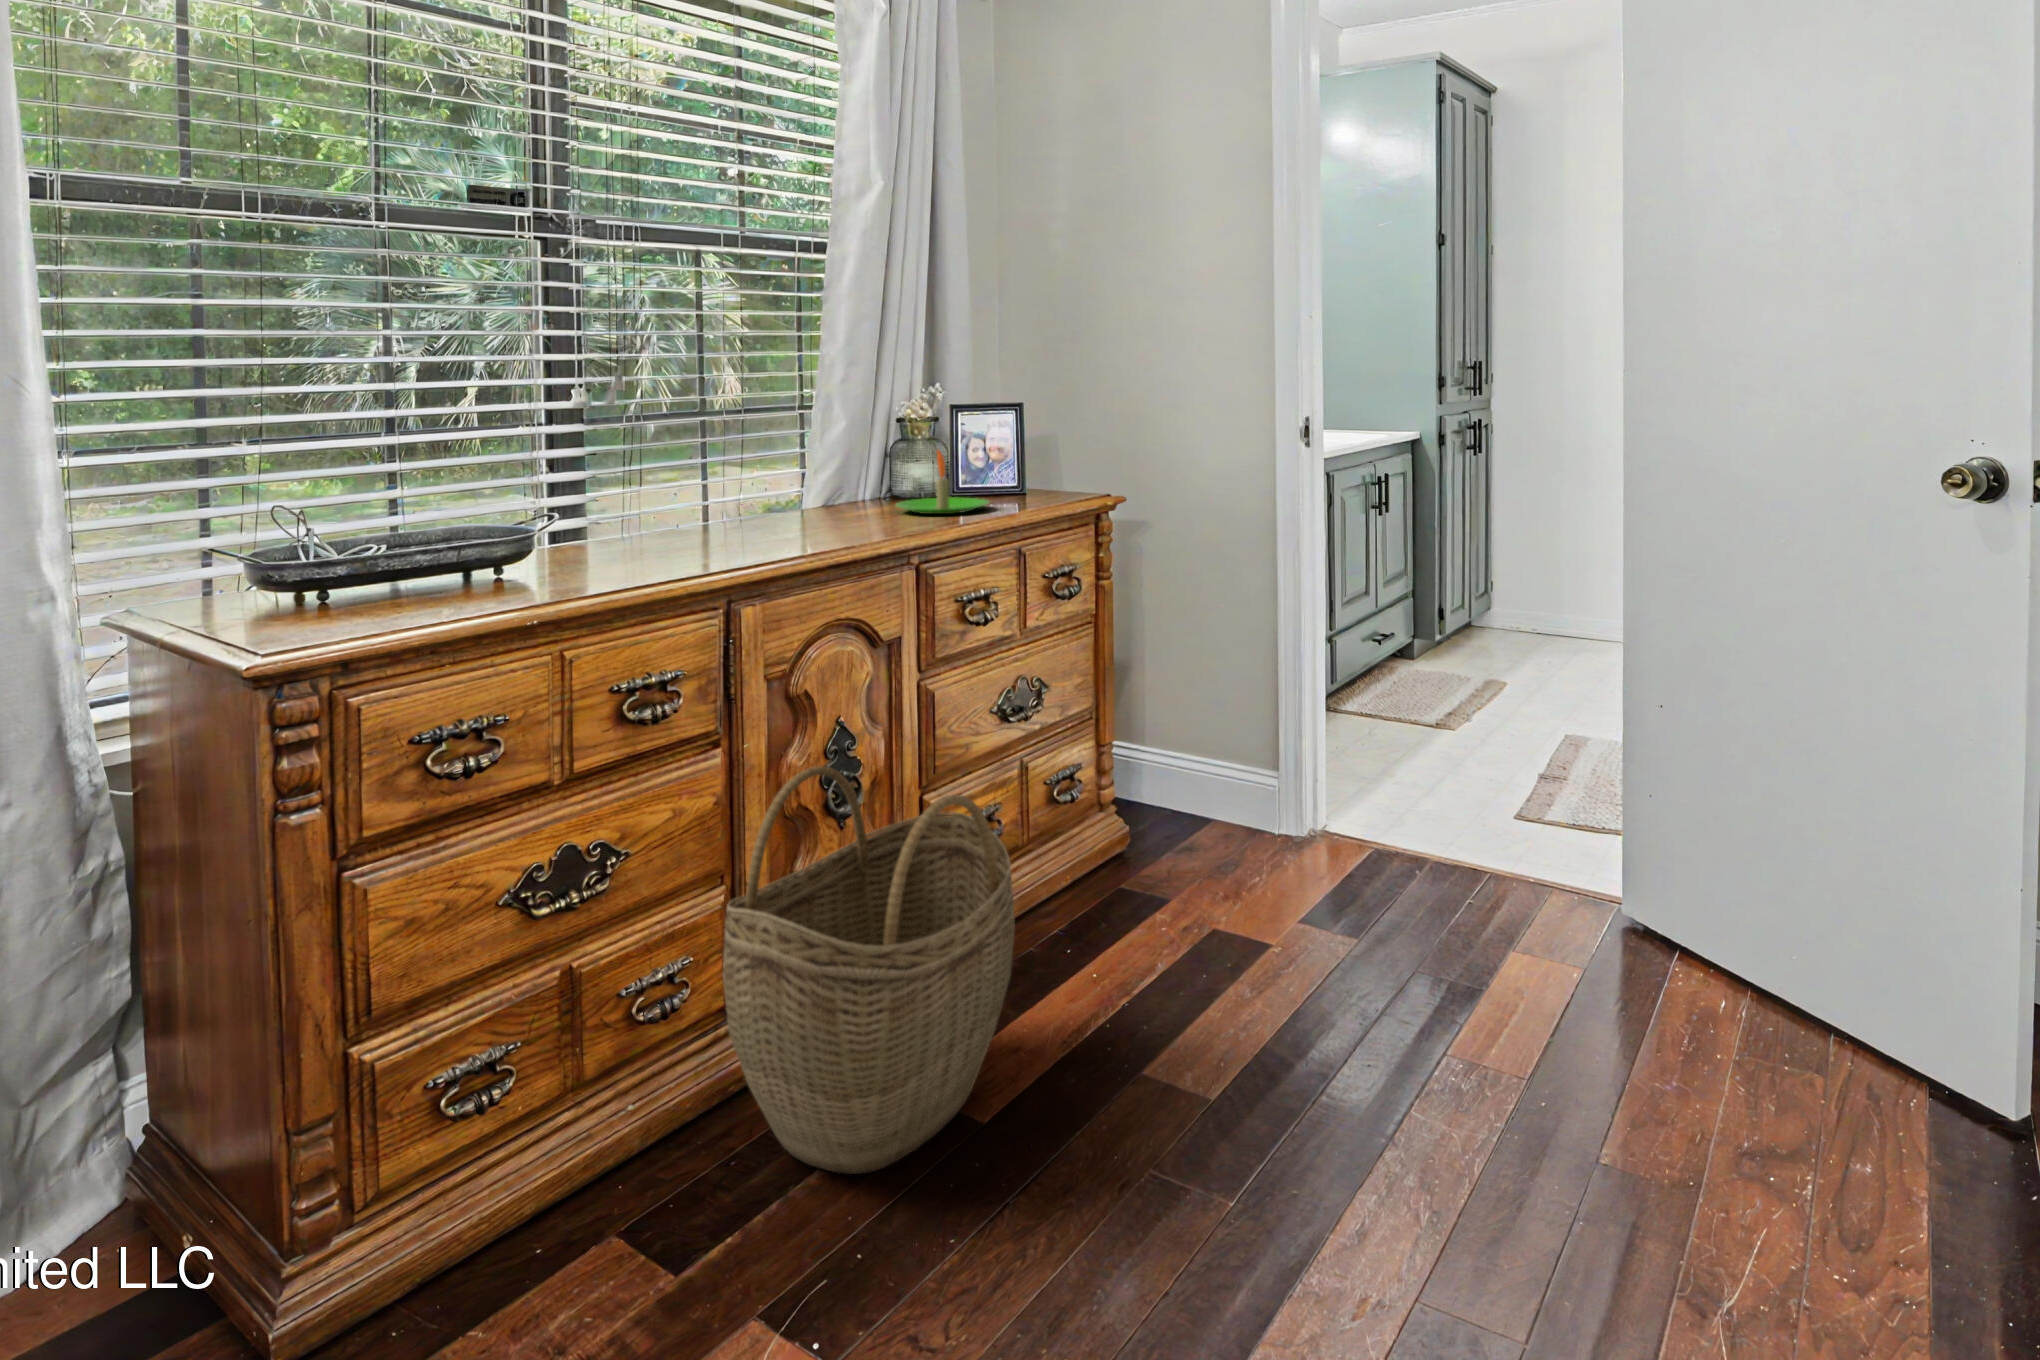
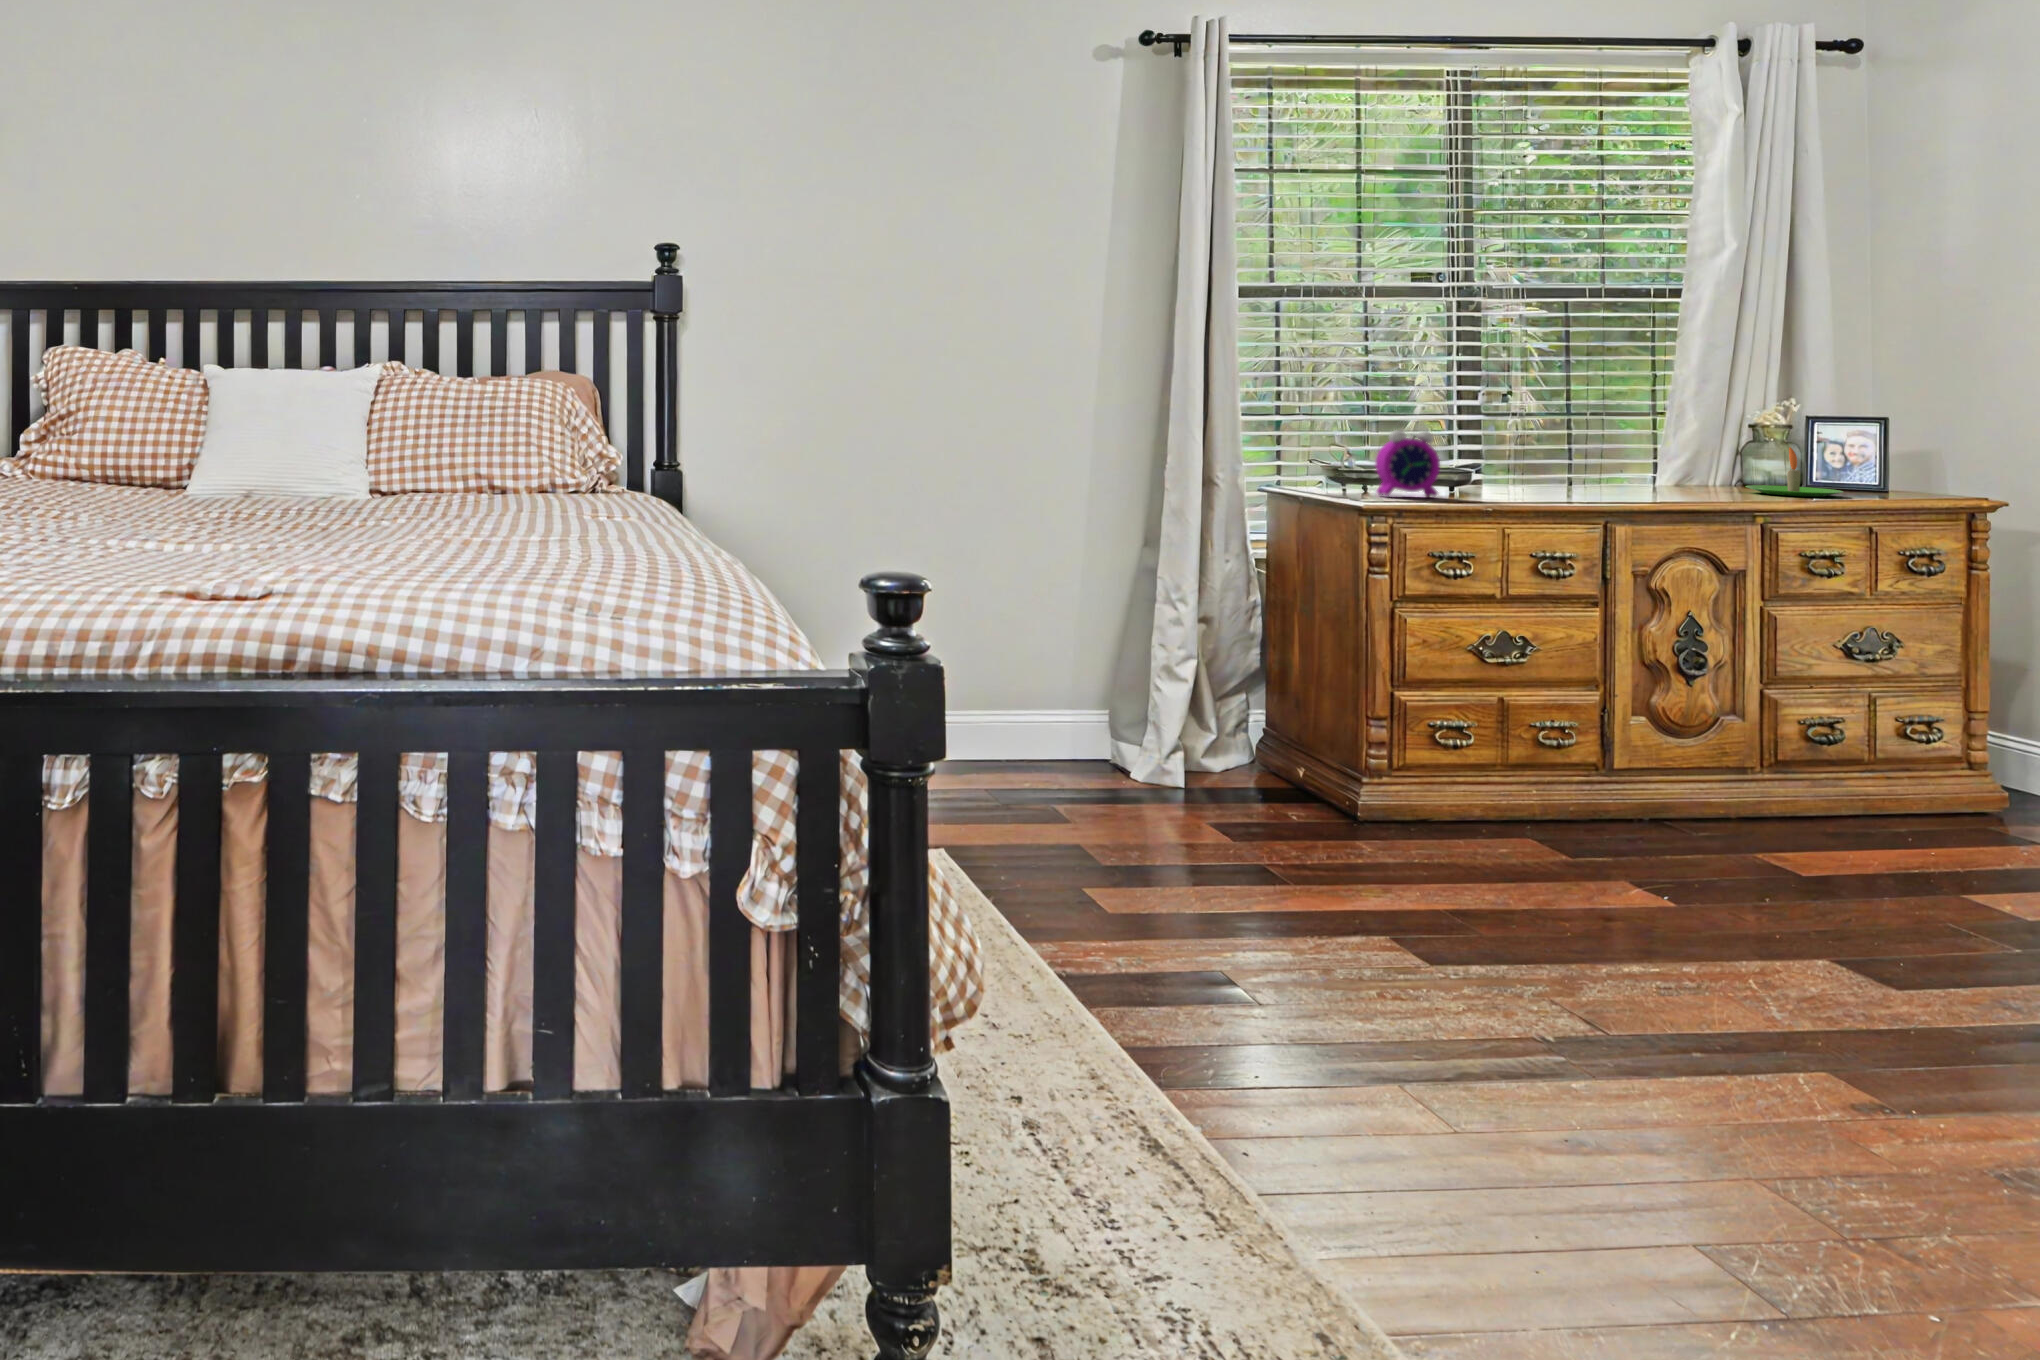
alarm clock: none [312,464,442,627] -> present [1375,421,1440,496]
woven basket: present [723,766,1015,1174] -> none [1602,630,1838,865]

